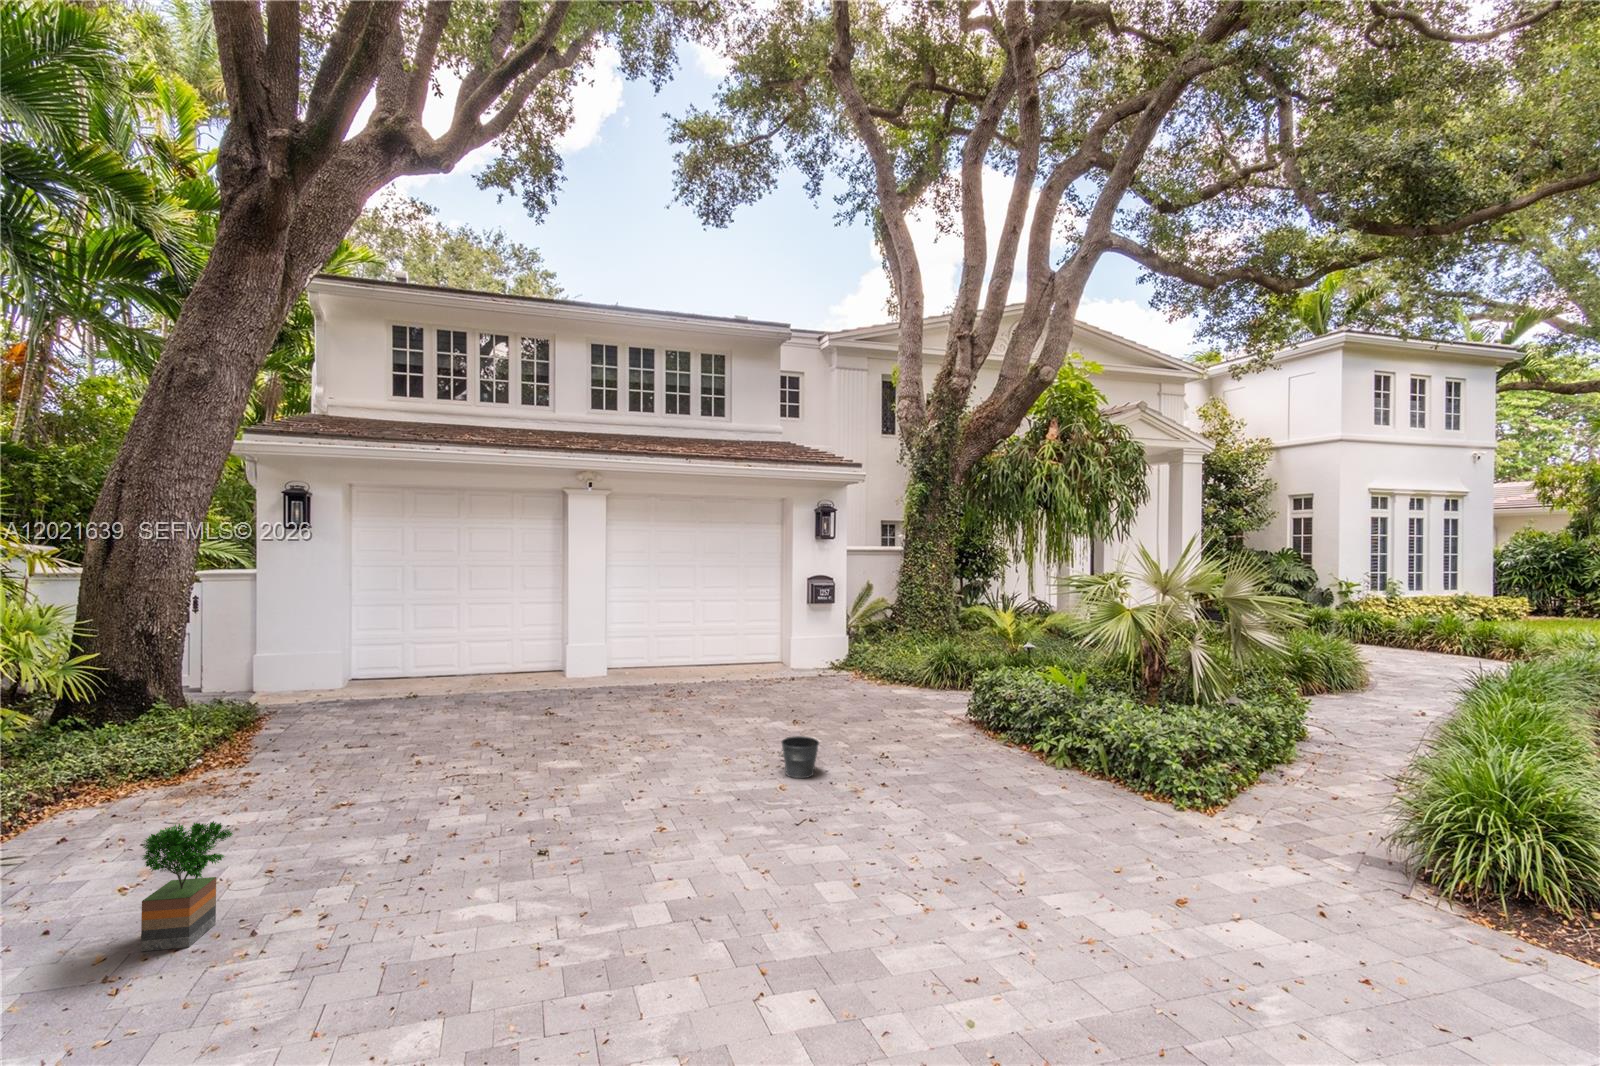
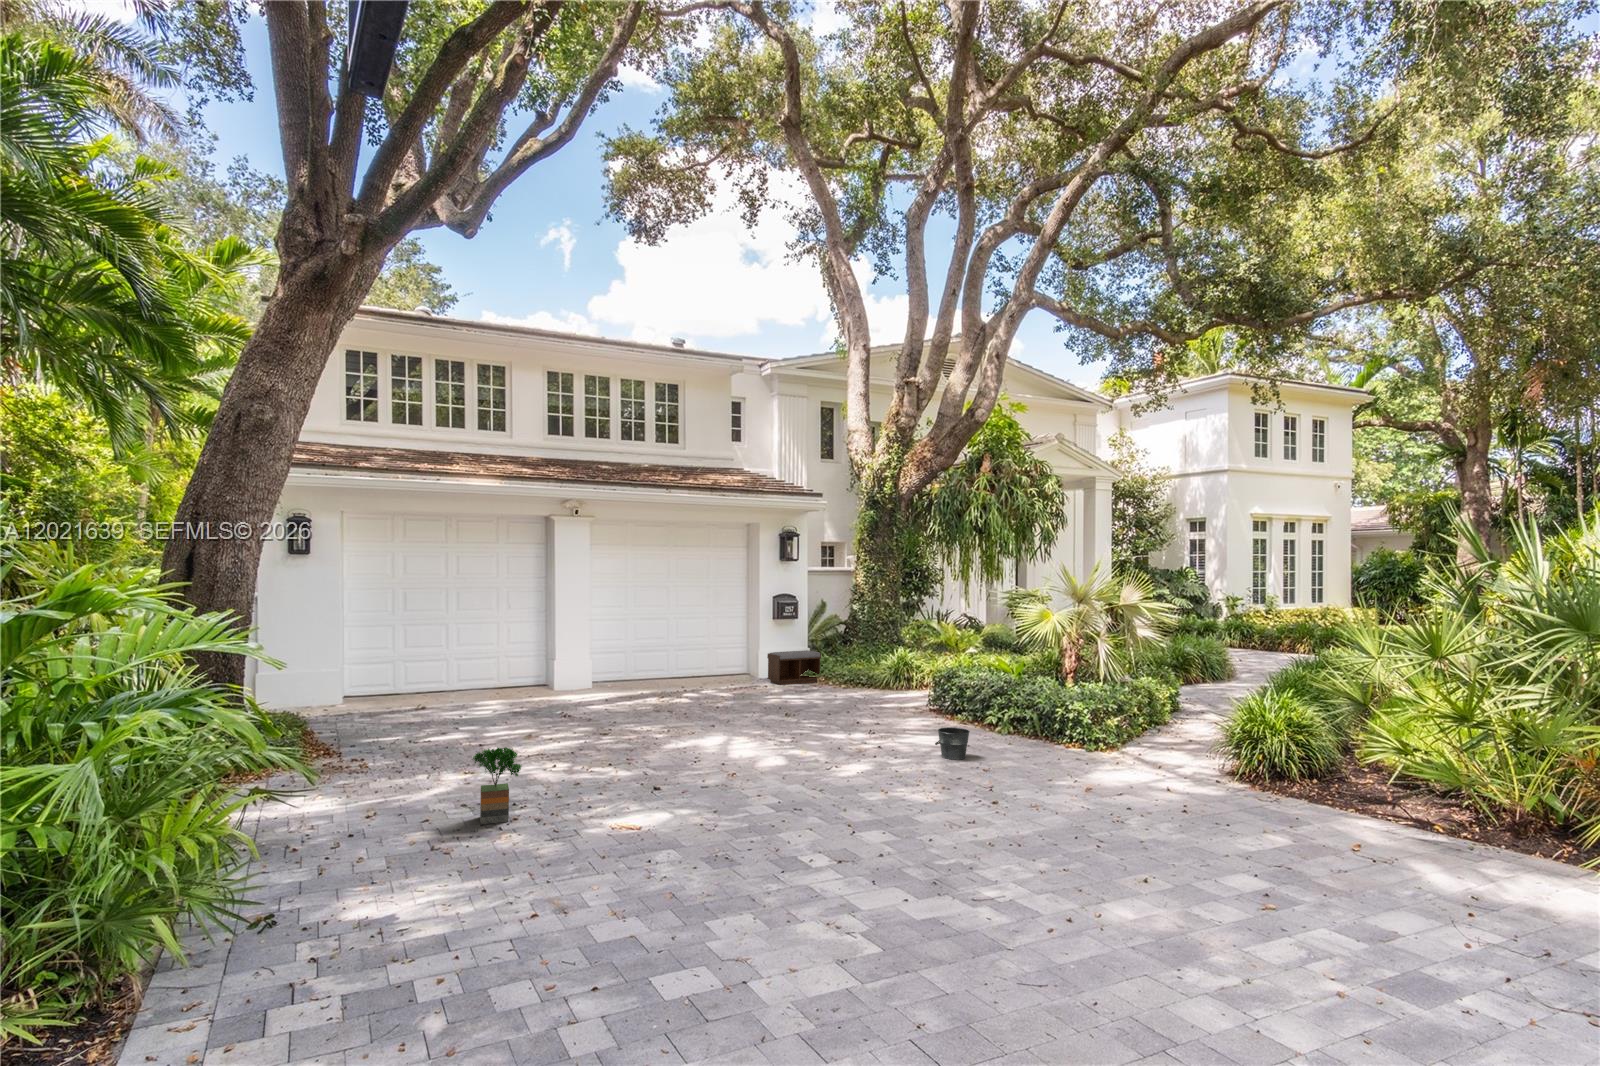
bench: none [804,635,863,673] -> present [767,650,821,685]
bucket: present [779,736,819,778] -> present [935,727,970,760]

